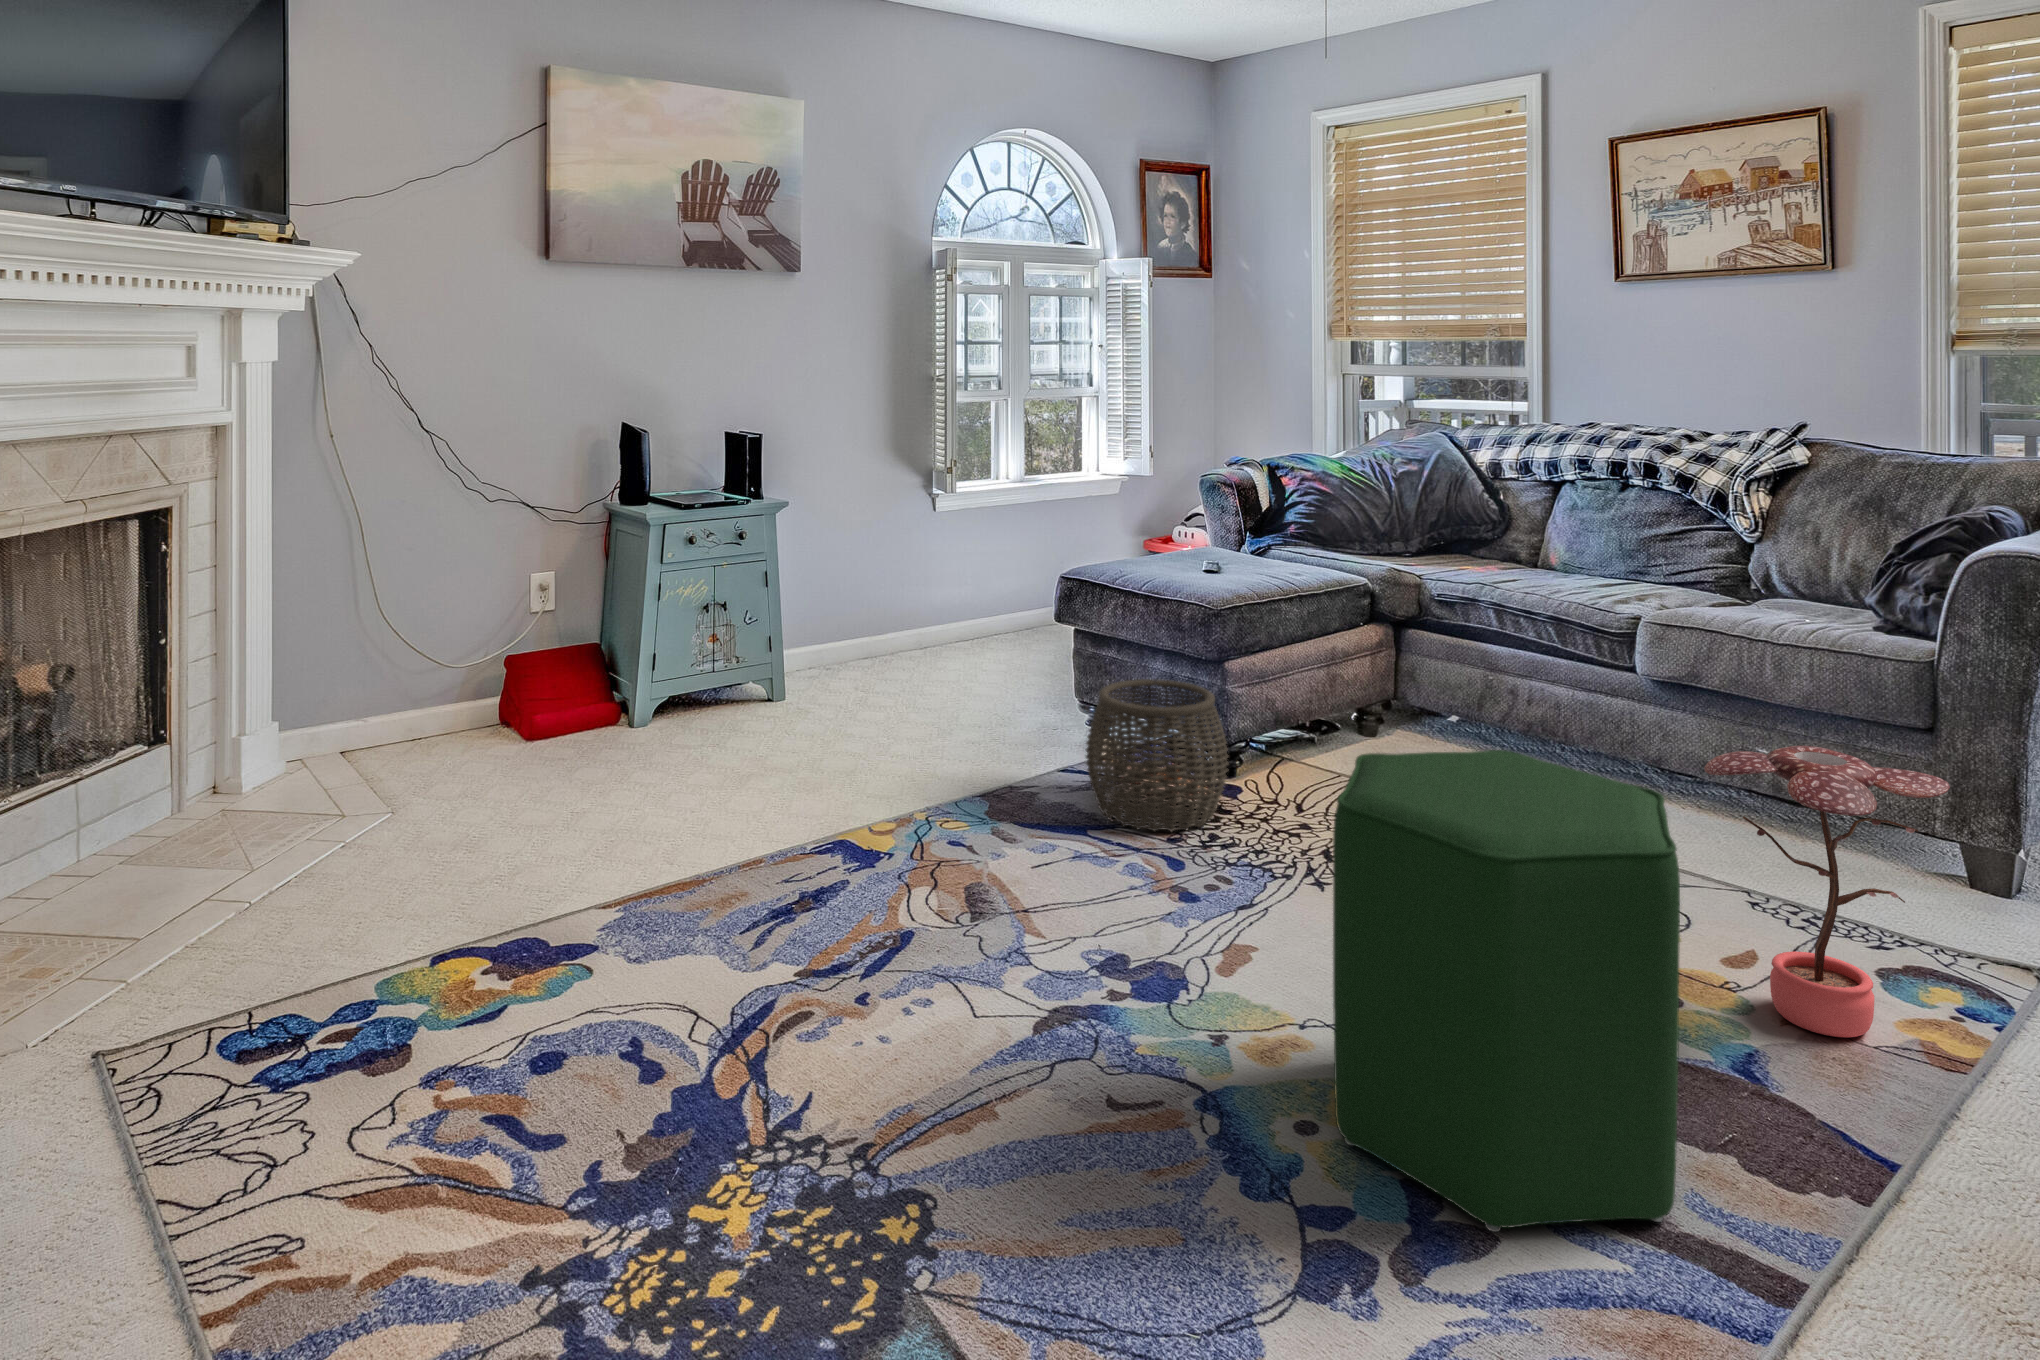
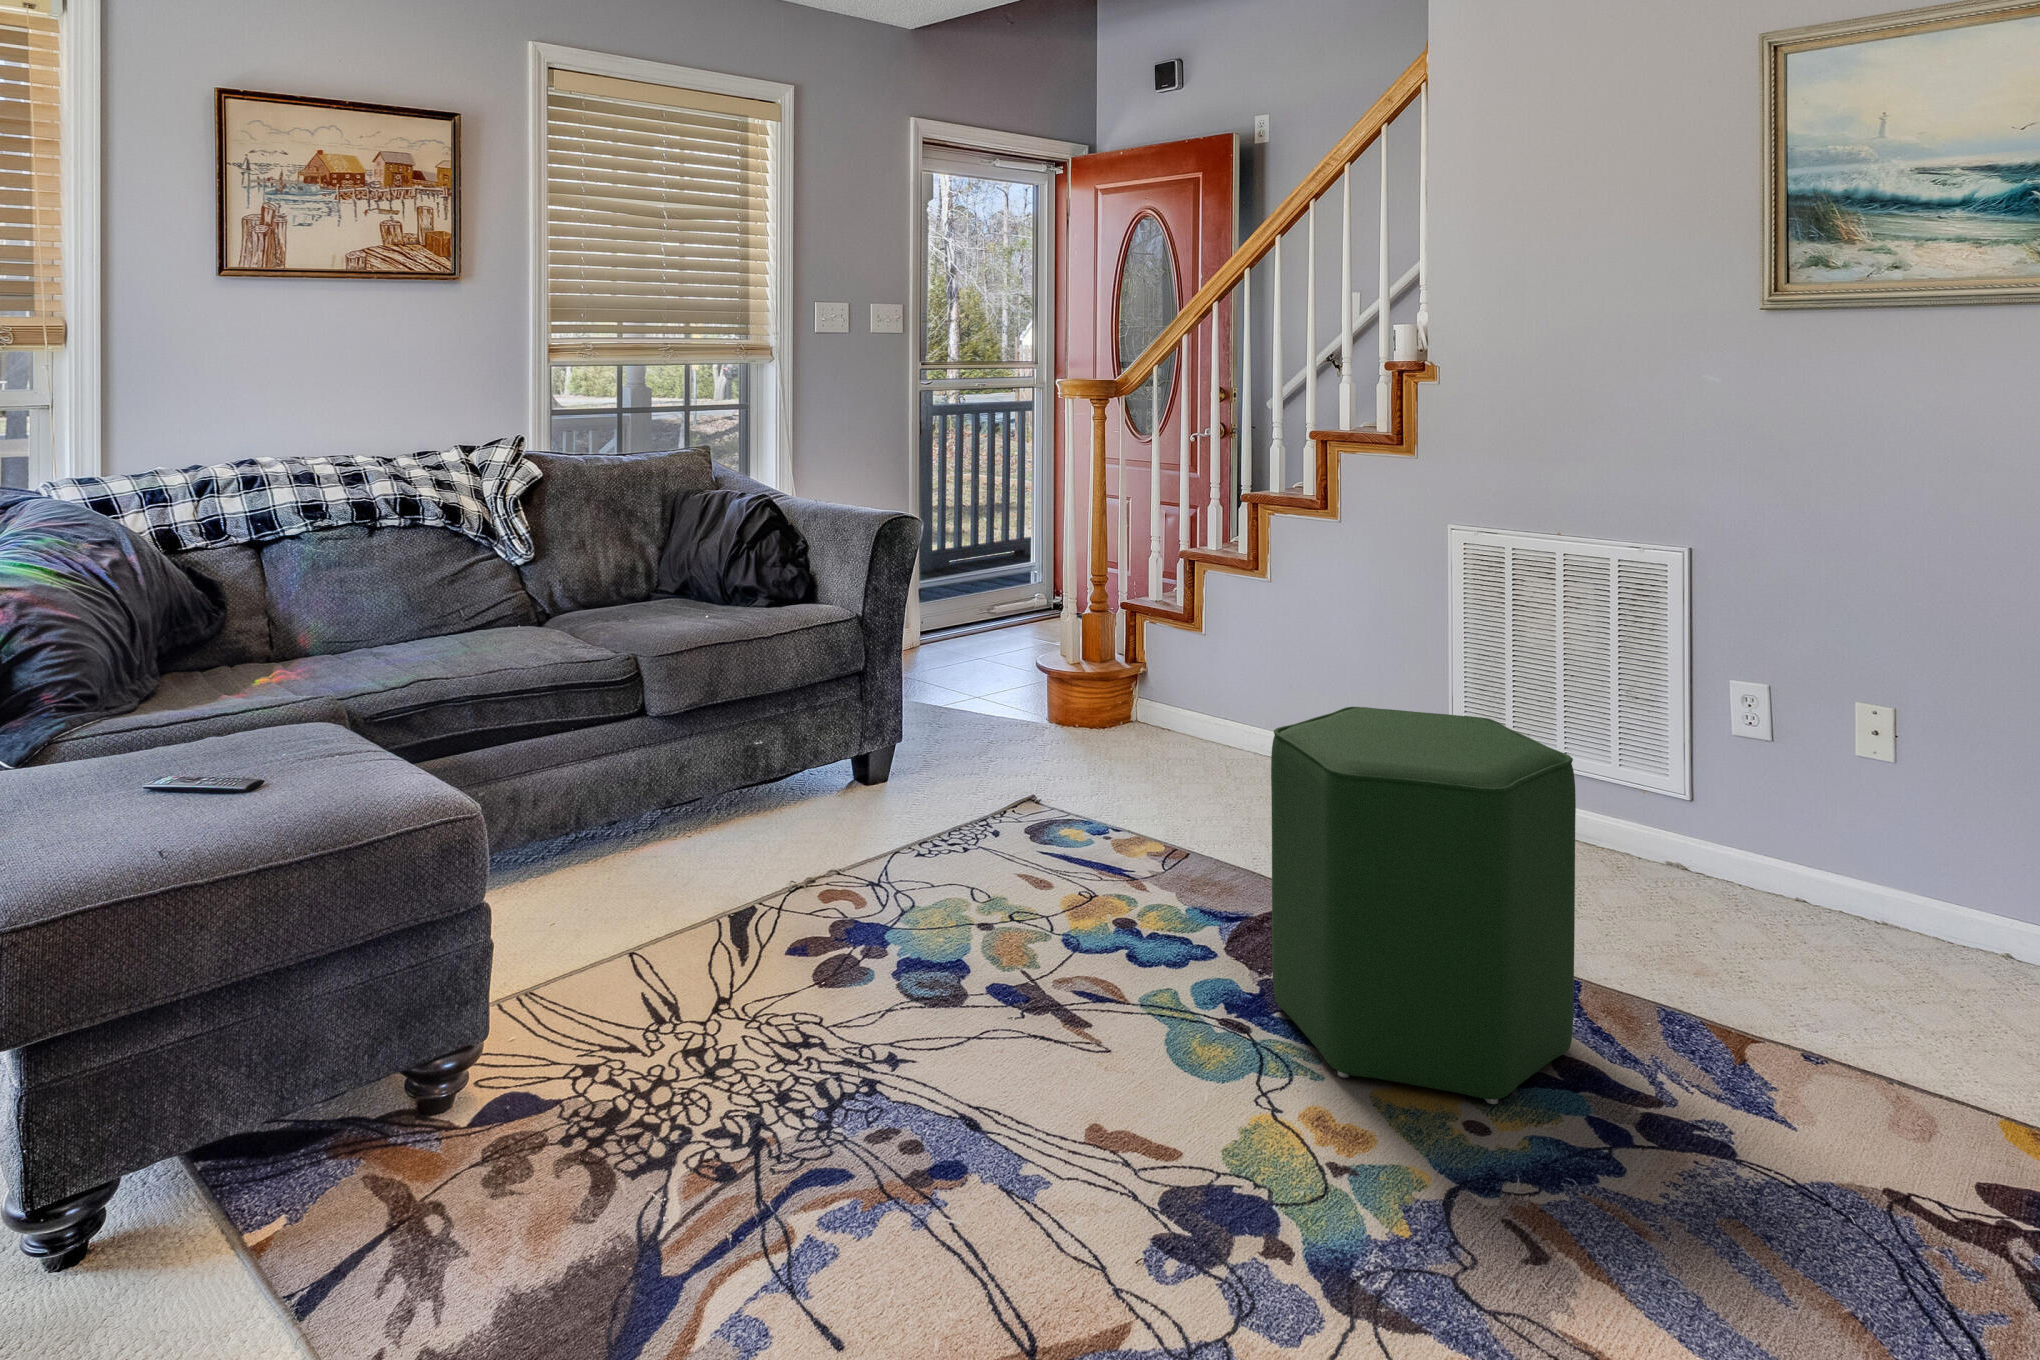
woven basket: present [1086,679,1228,832] -> none [483,925,742,1239]
potted plant: present [1704,746,1950,1037] -> none [1069,667,1224,888]

